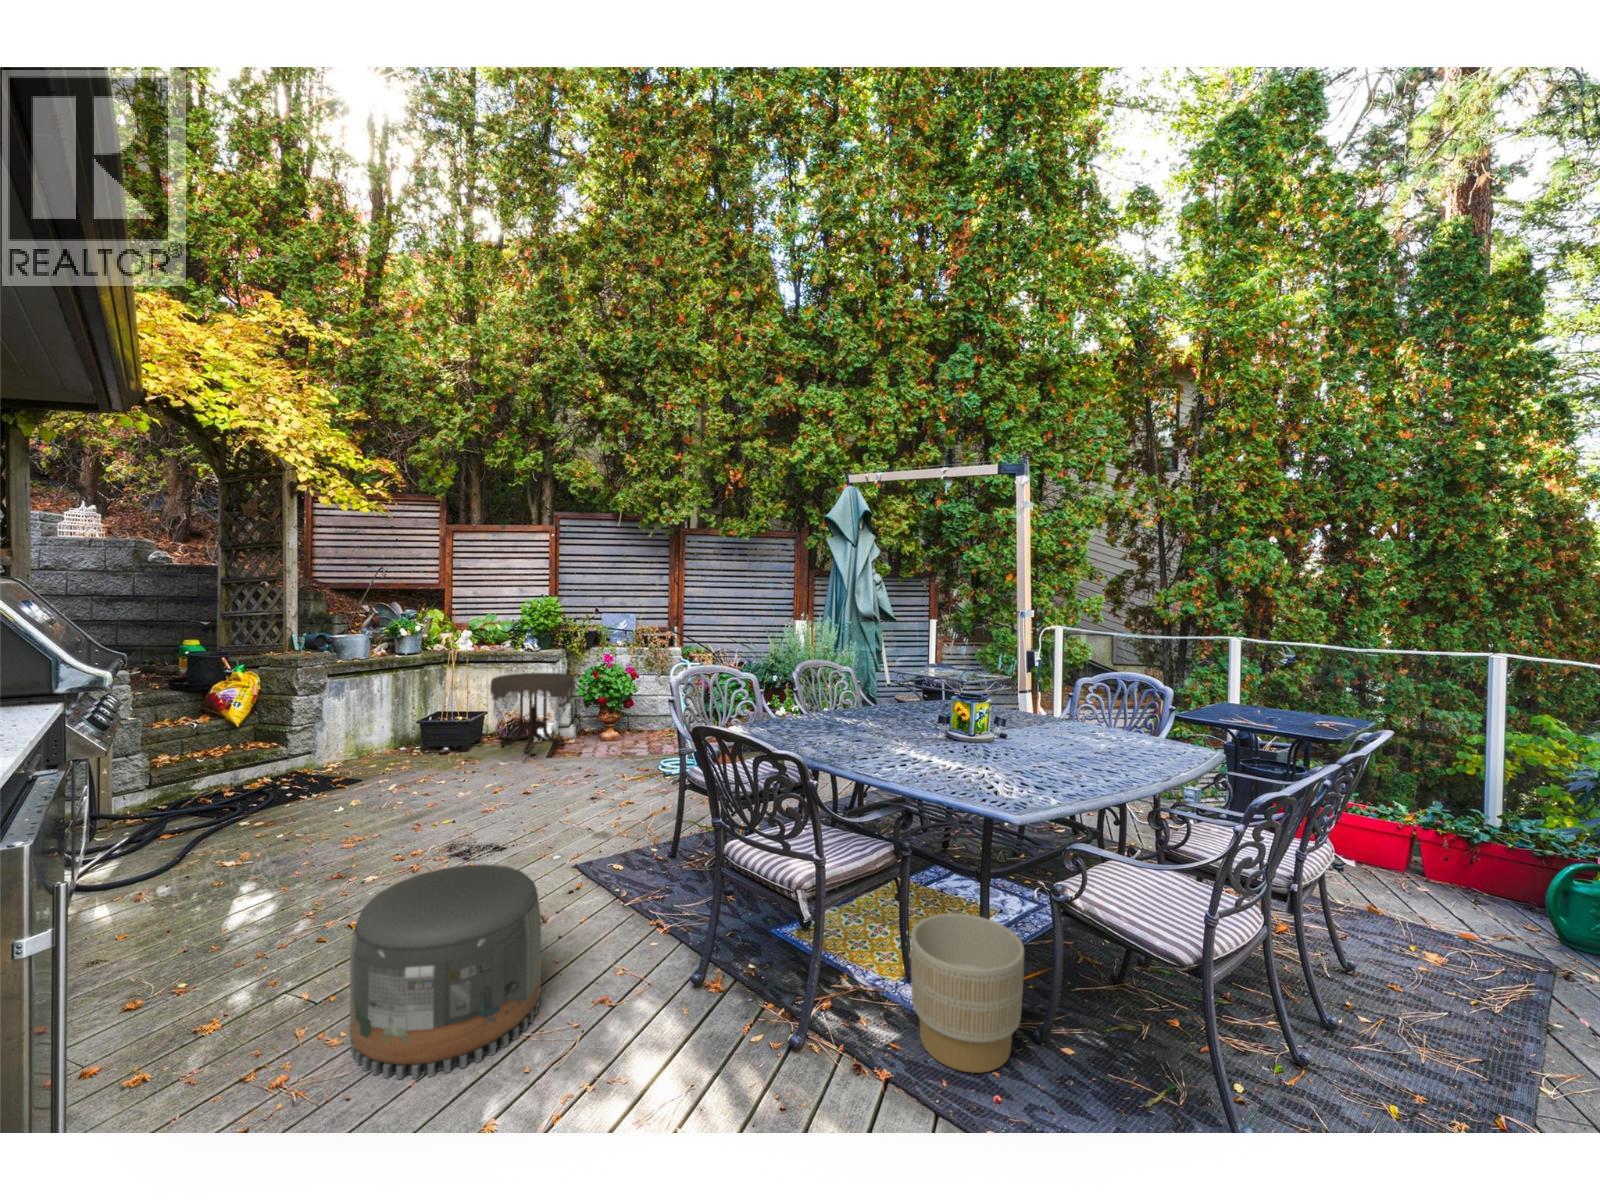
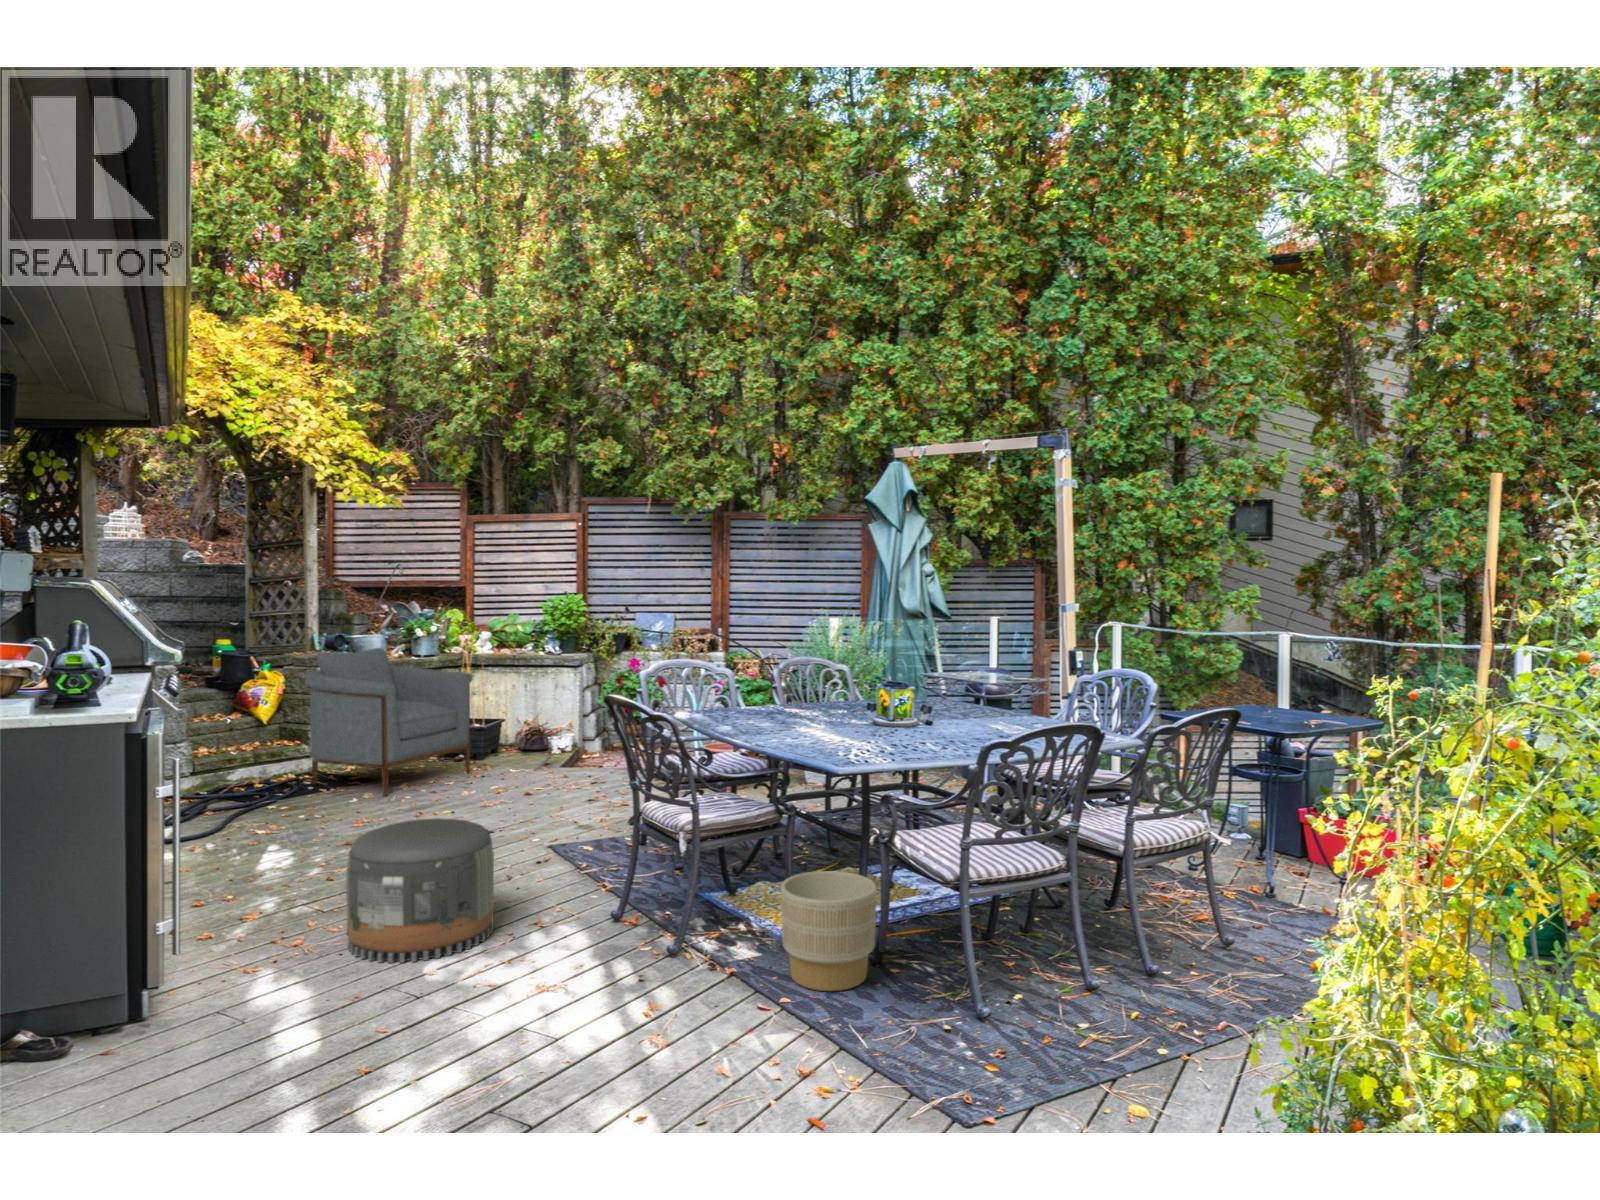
armchair: none [283,647,462,800] -> present [305,648,473,796]
side table: present [490,673,575,754] -> none [504,678,594,763]

